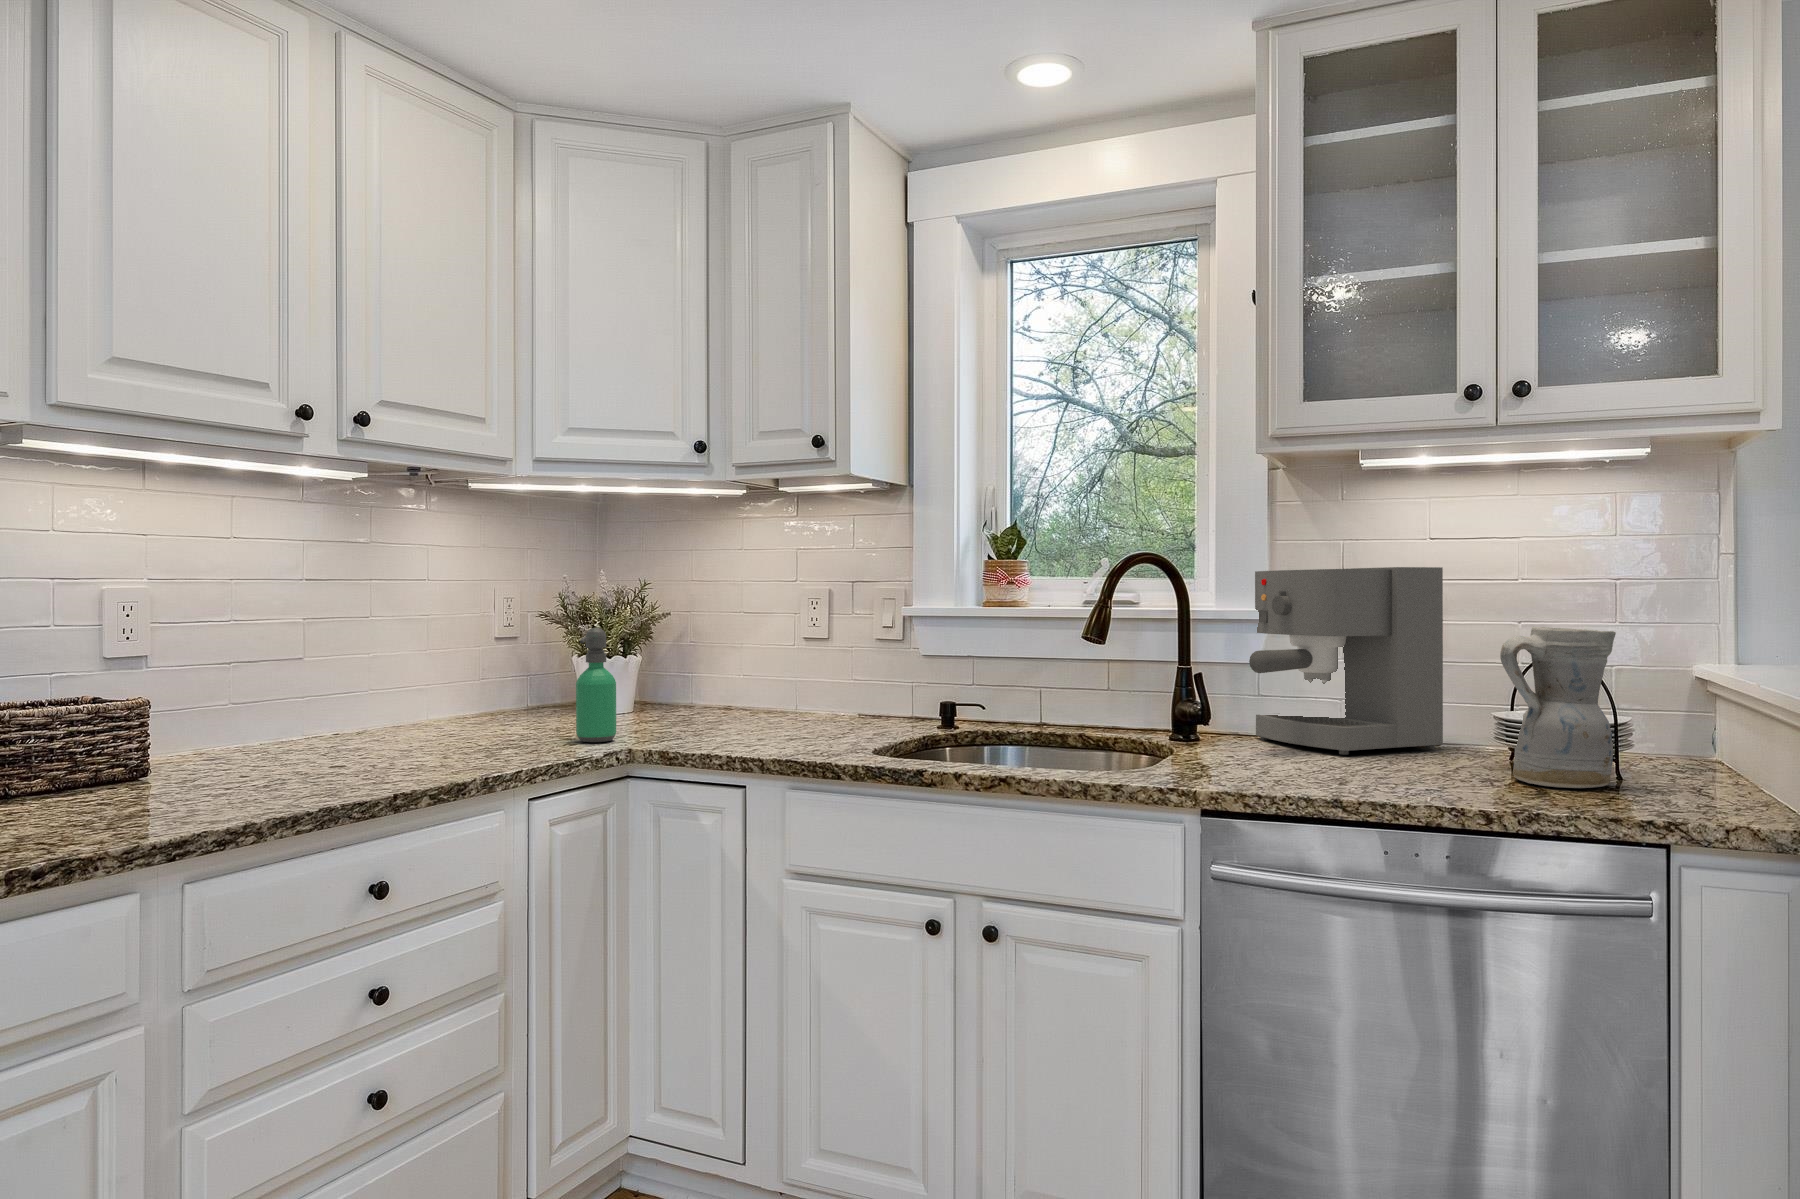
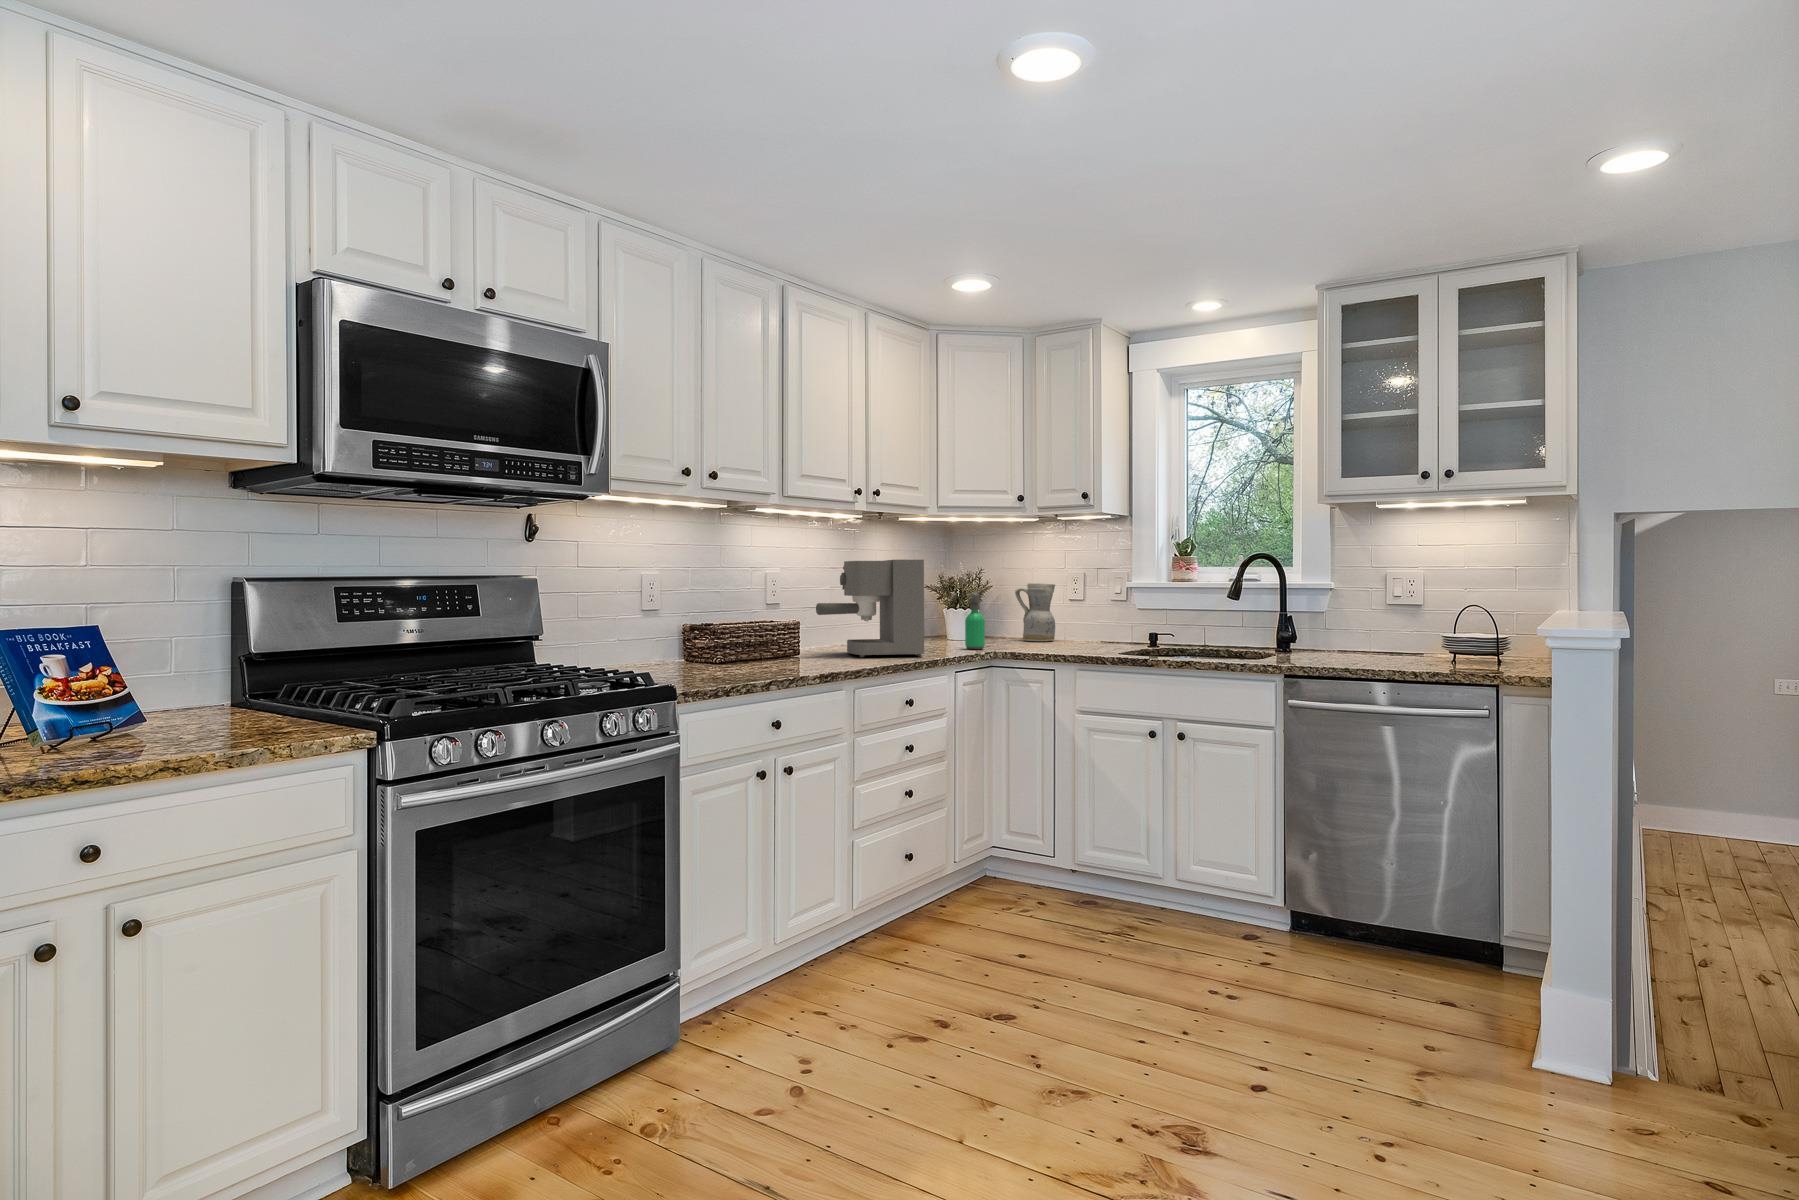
coffee maker: present [1249,567,1443,754] -> present [816,560,924,657]
ceramic pitcher: present [1500,627,1616,788] -> present [1015,583,1055,641]

